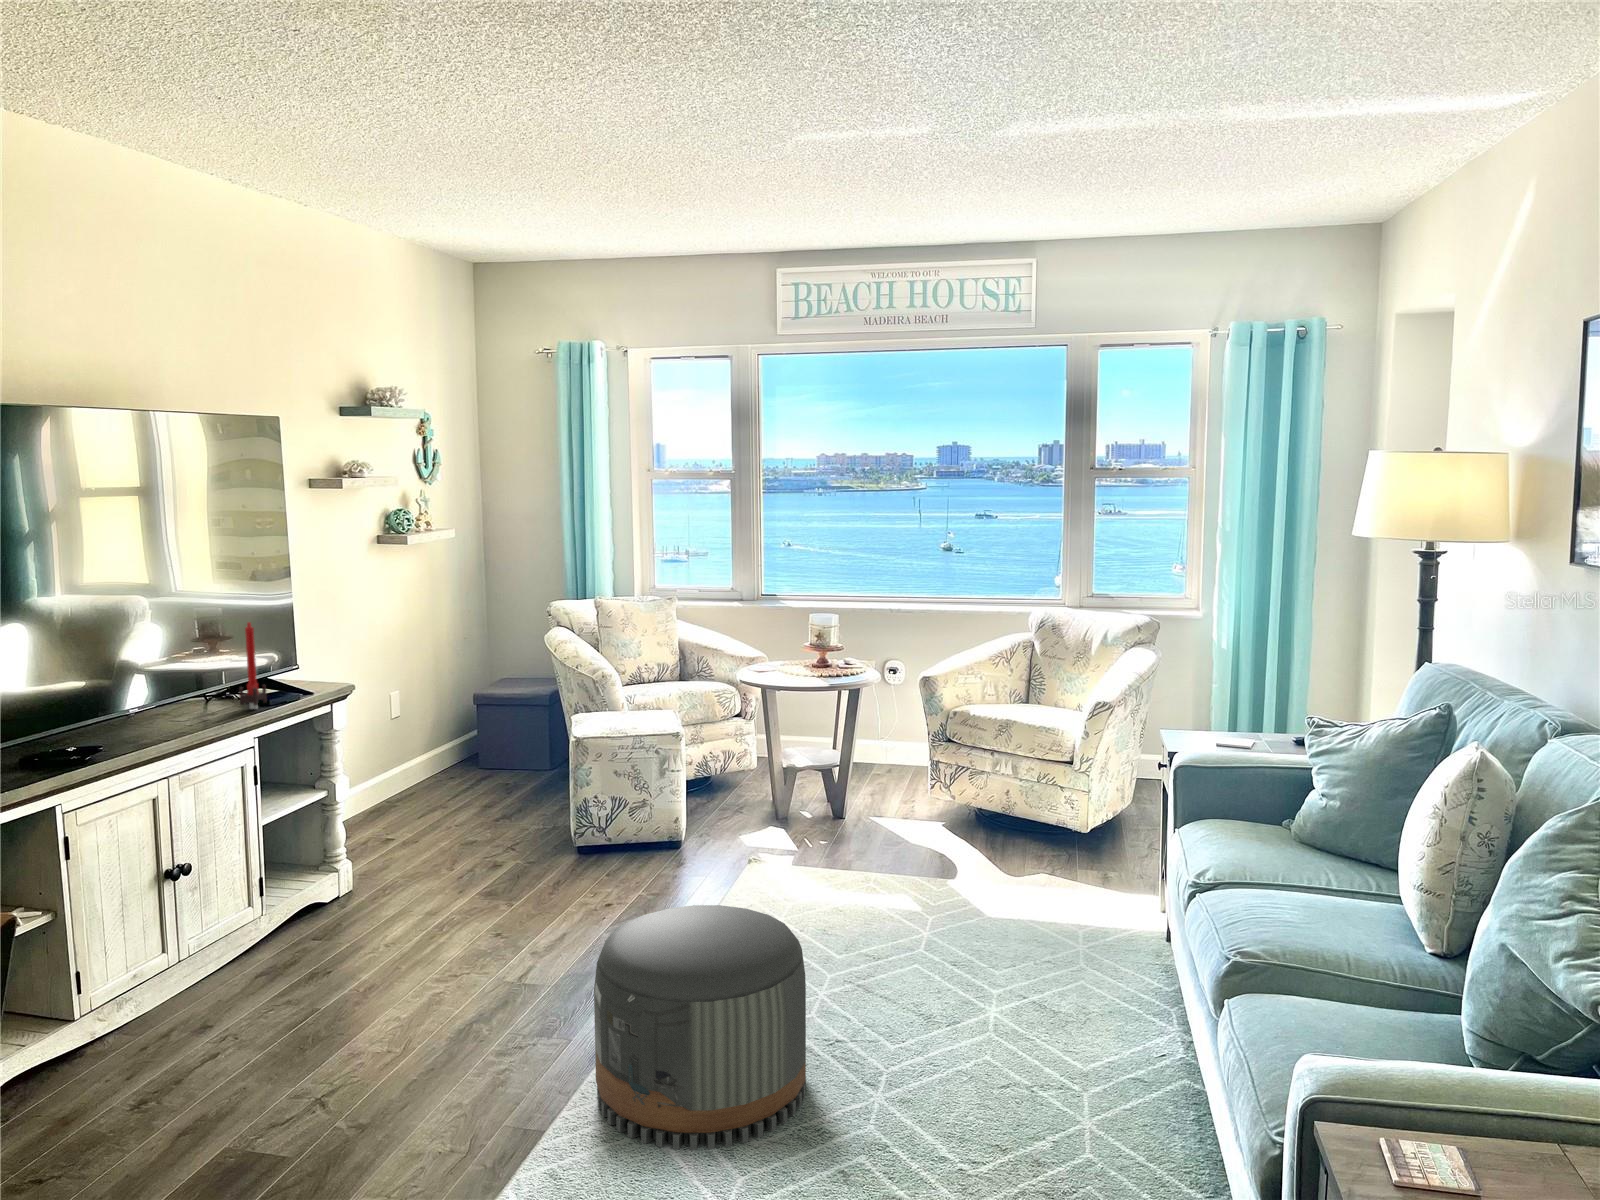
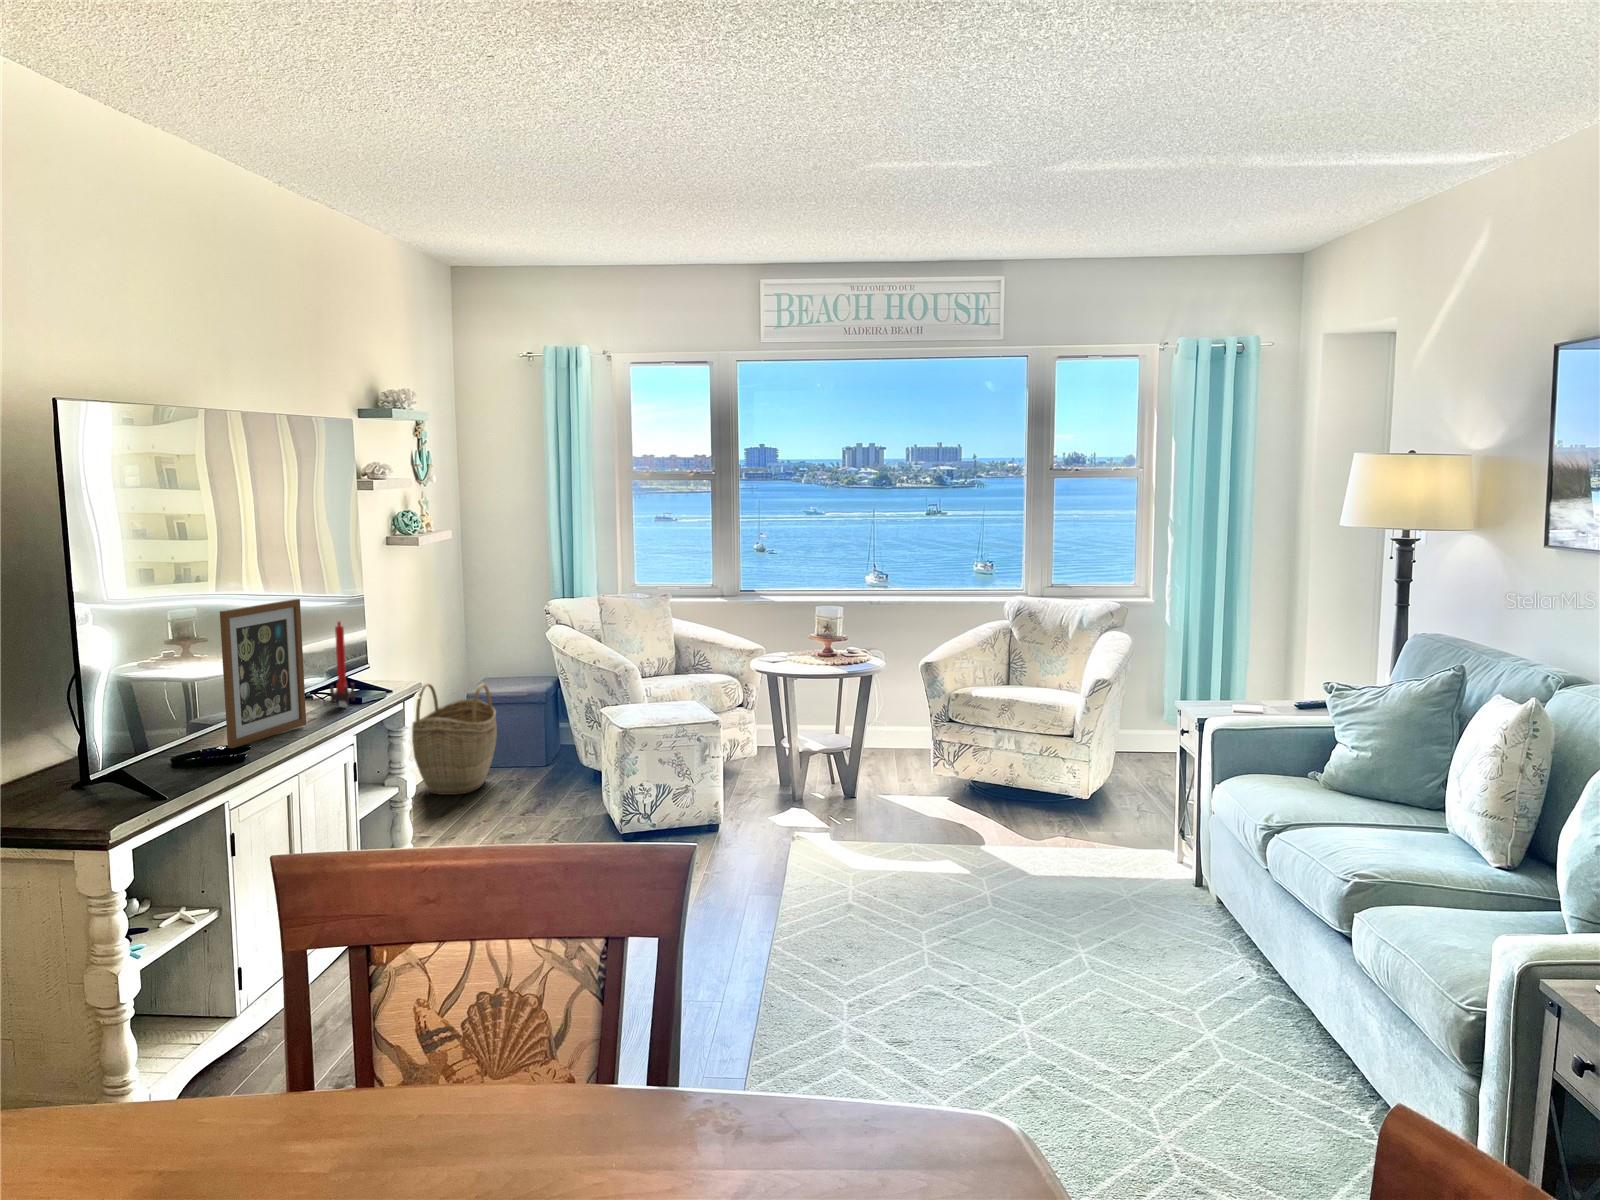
picture frame: none [83,599,195,750] -> present [220,599,306,748]
woven basket: none [403,684,493,798] -> present [412,683,497,795]
pouf: present [594,905,806,1150] -> none [771,868,963,1085]

